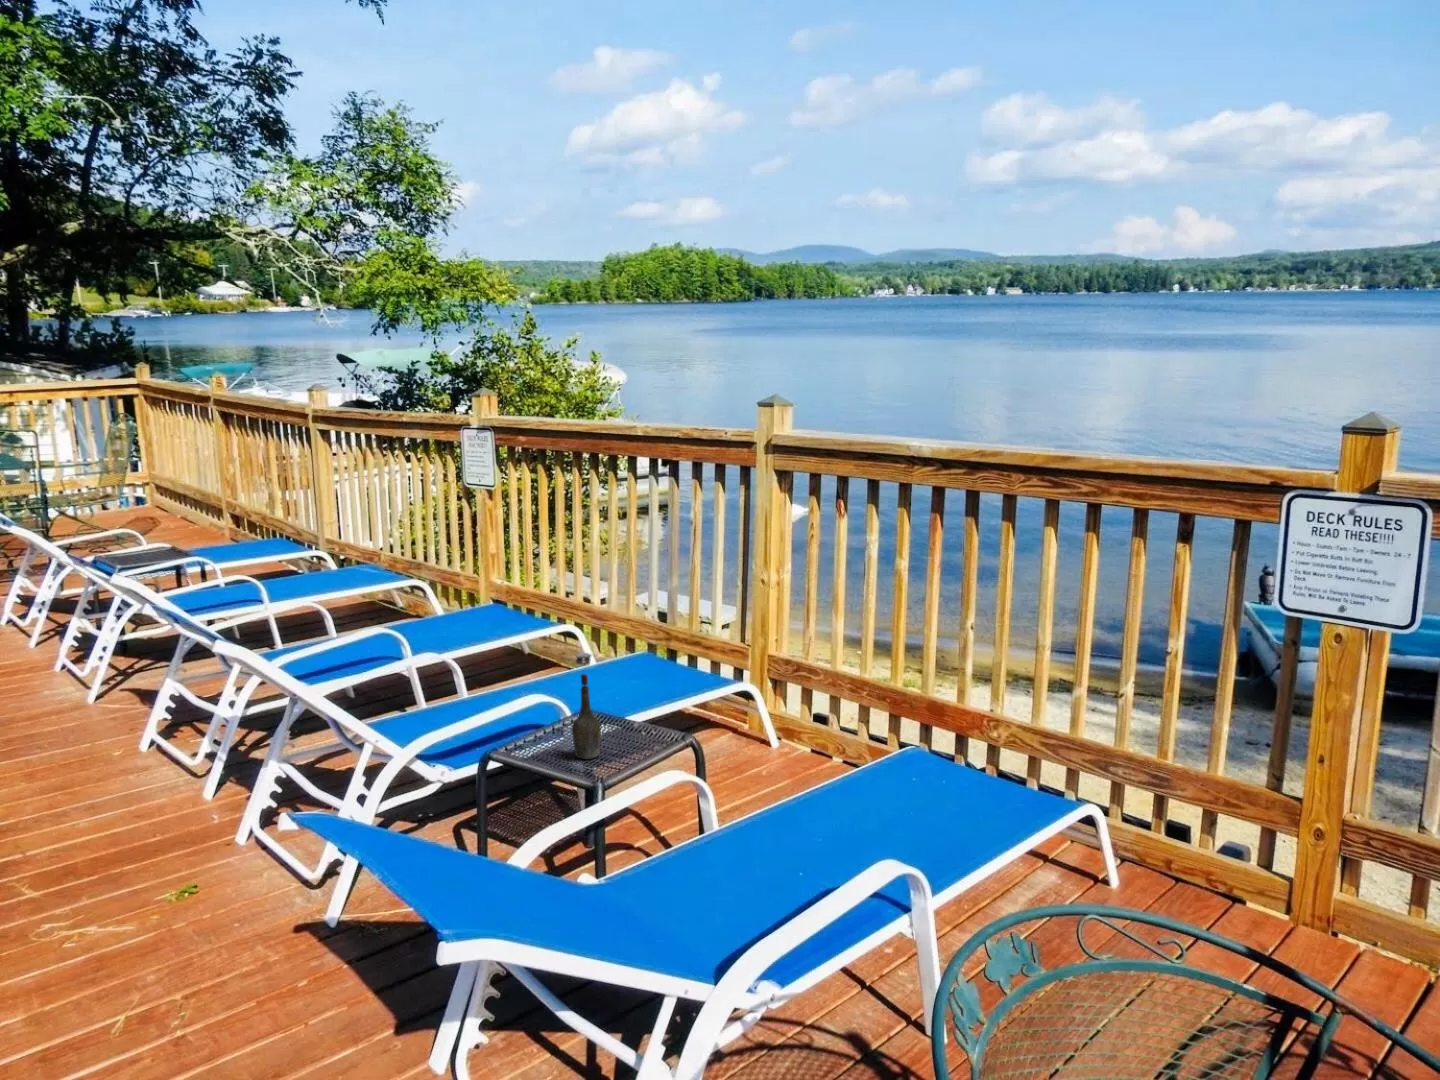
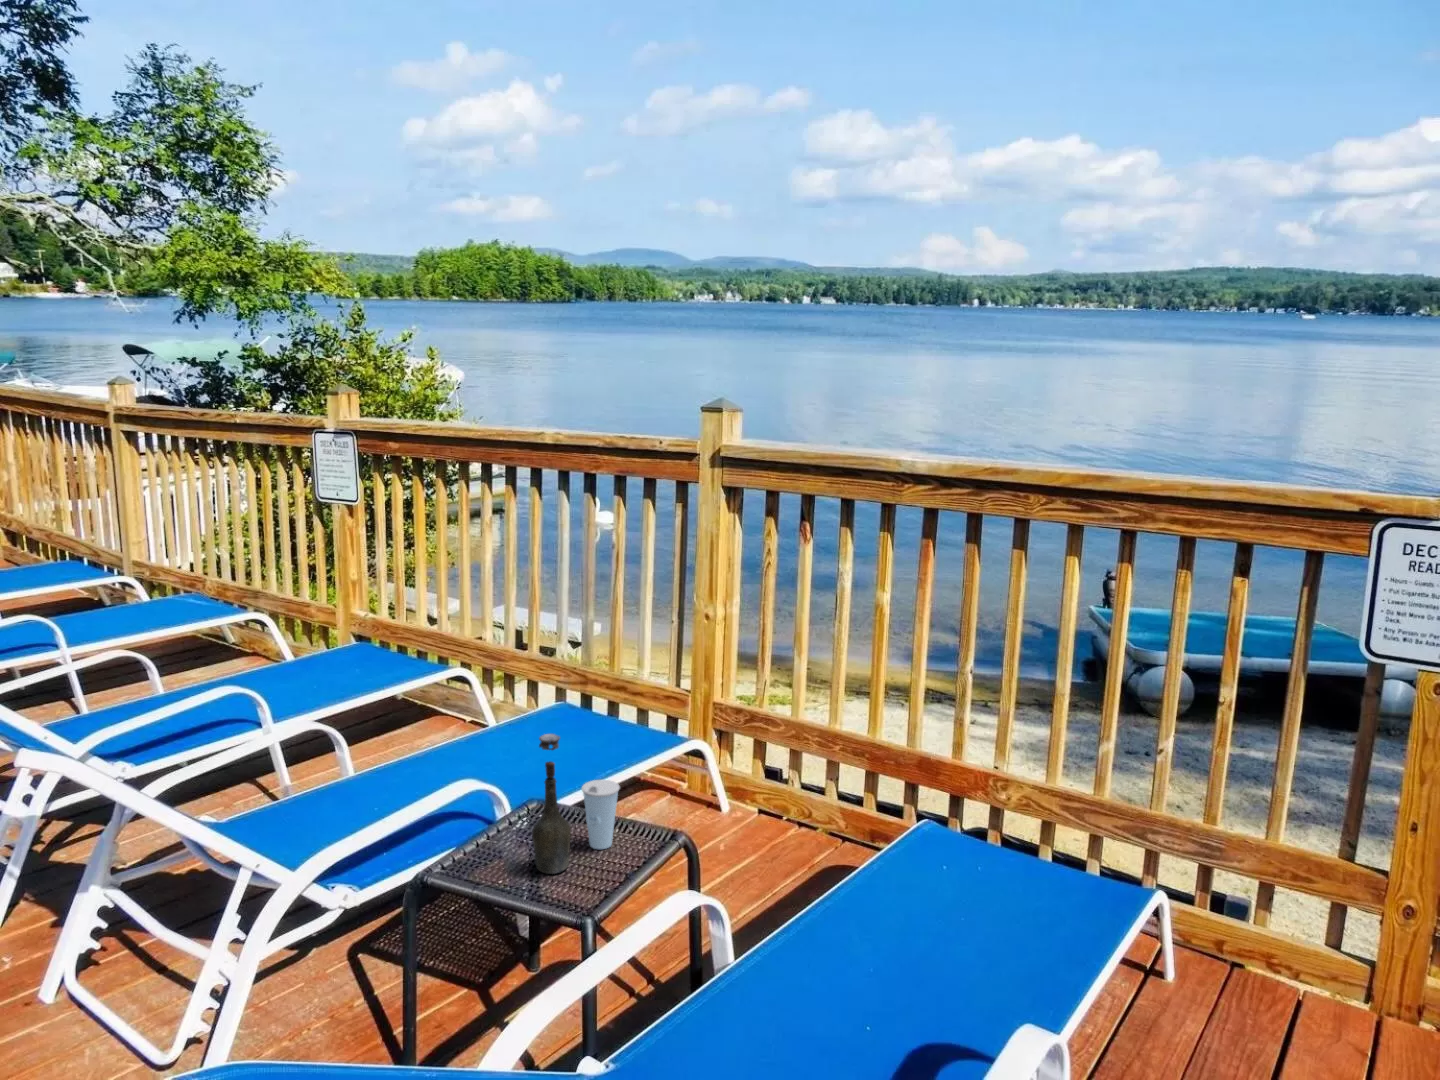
cup: none [613,694,643,746] -> present [582,780,620,849]

